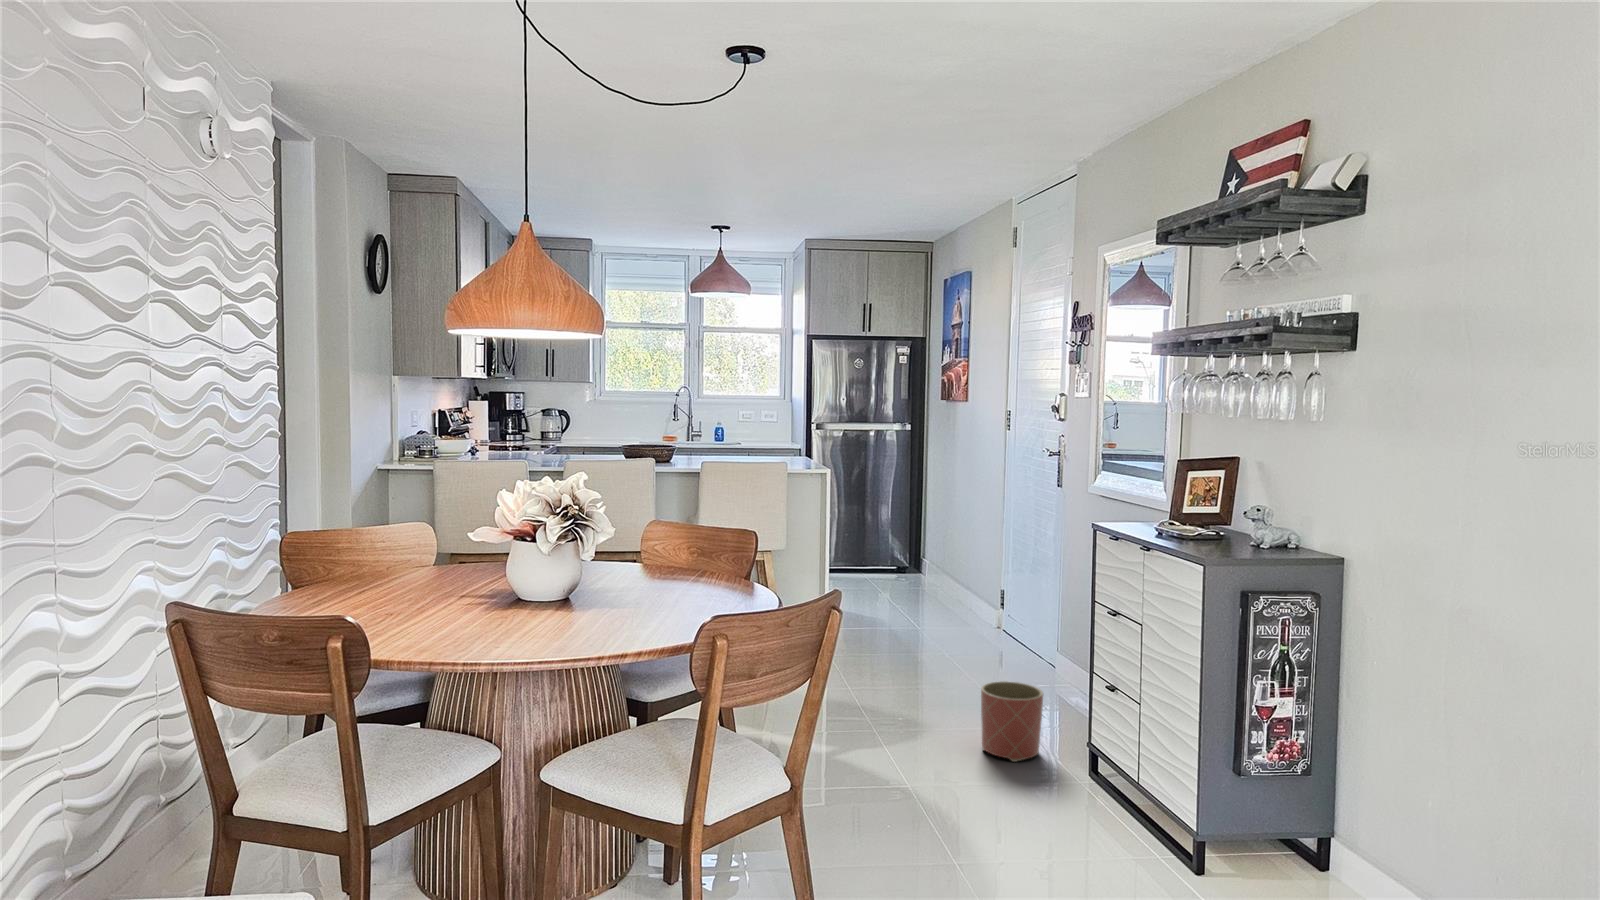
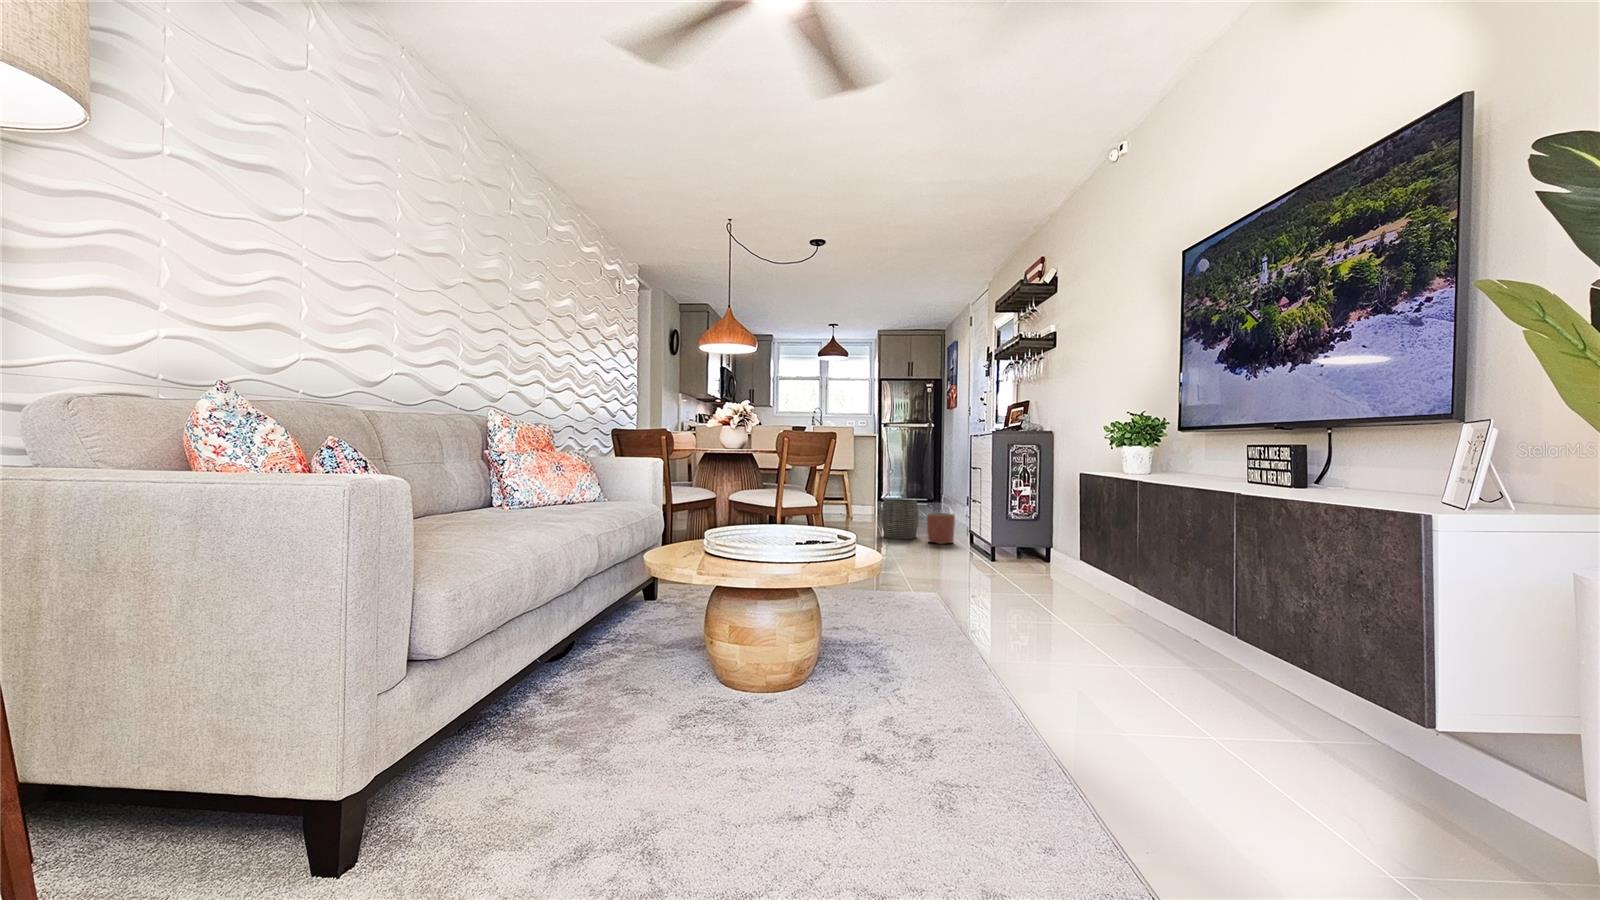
woven basket: none [872,639,951,738] -> present [882,499,919,539]

